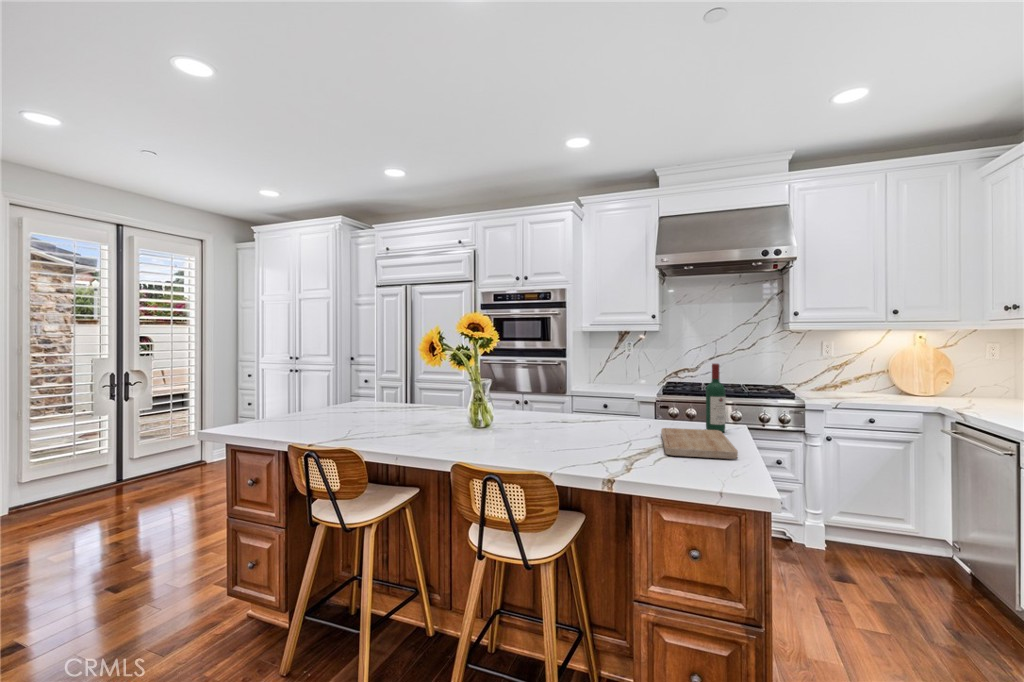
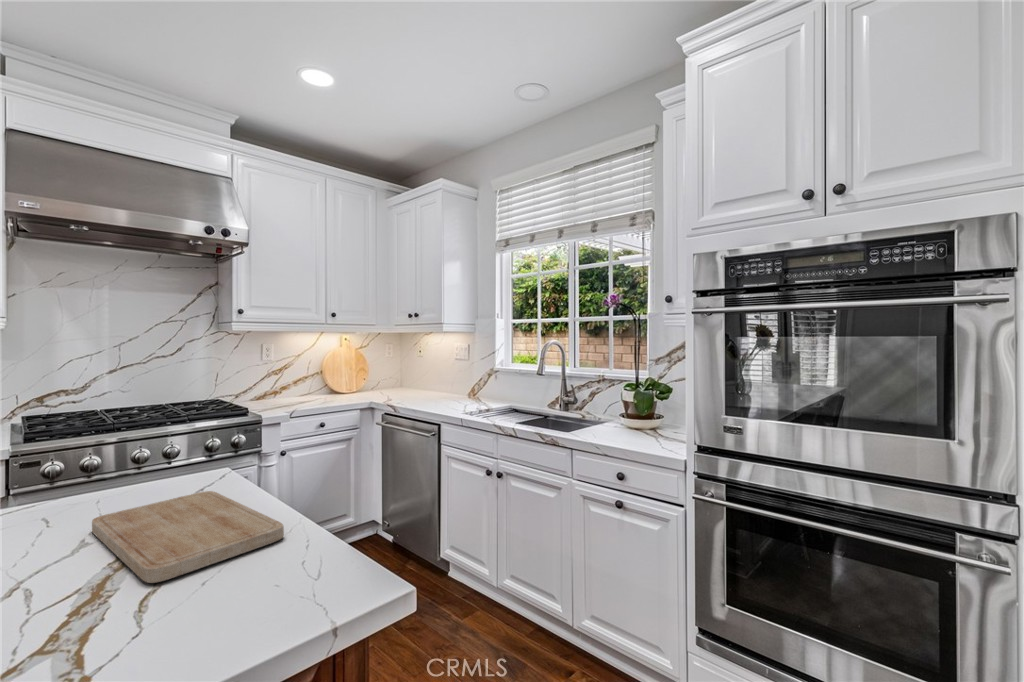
wine bottle: present [706,363,725,432] -> none [175,382,211,495]

